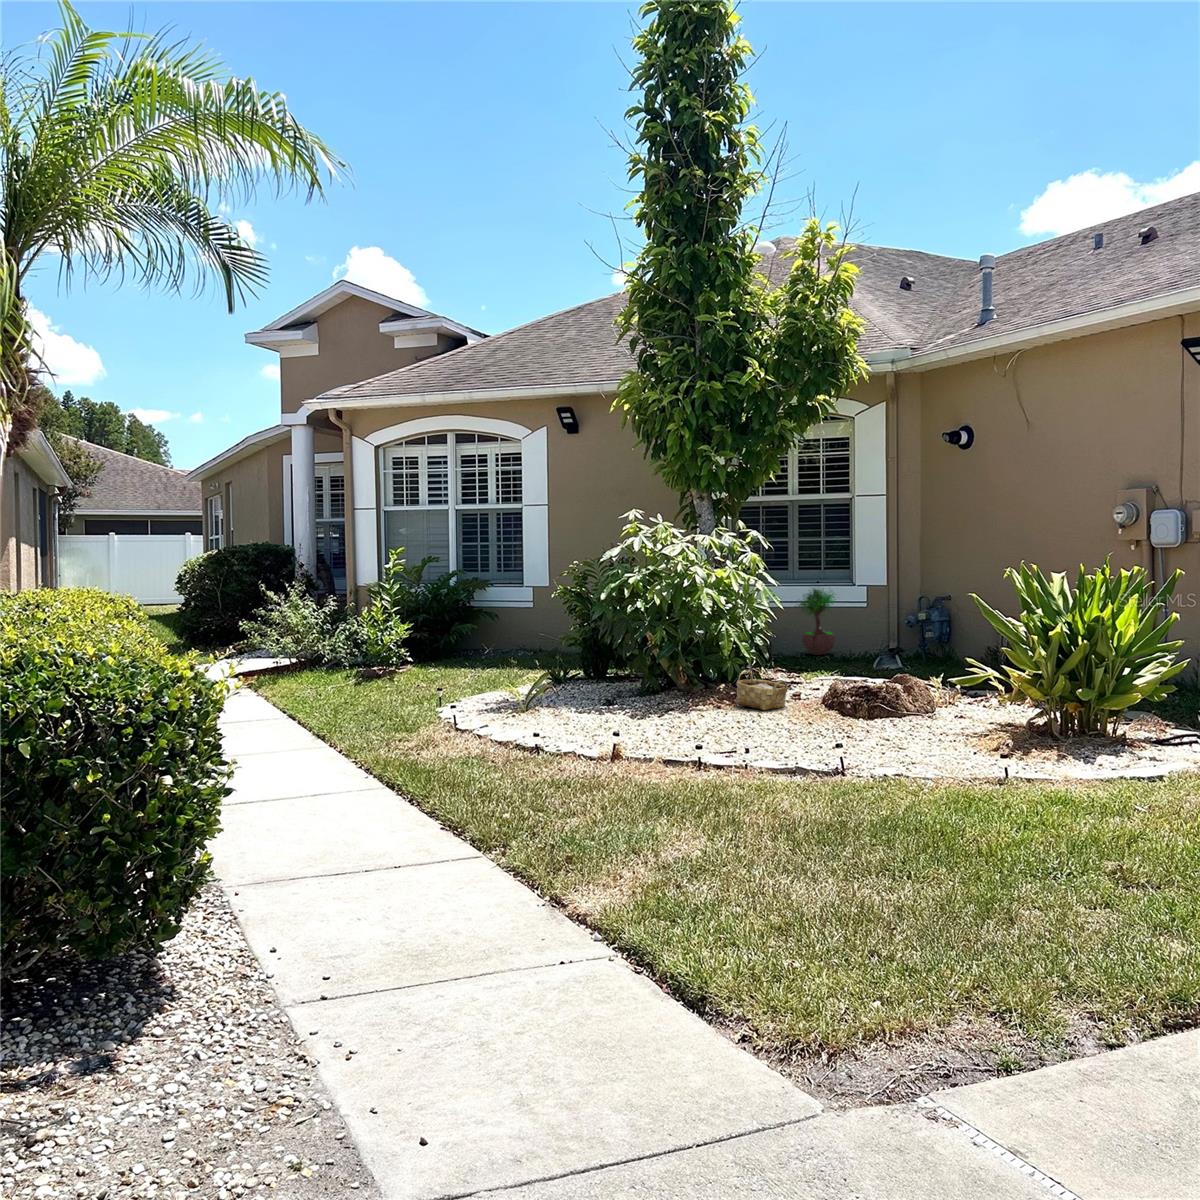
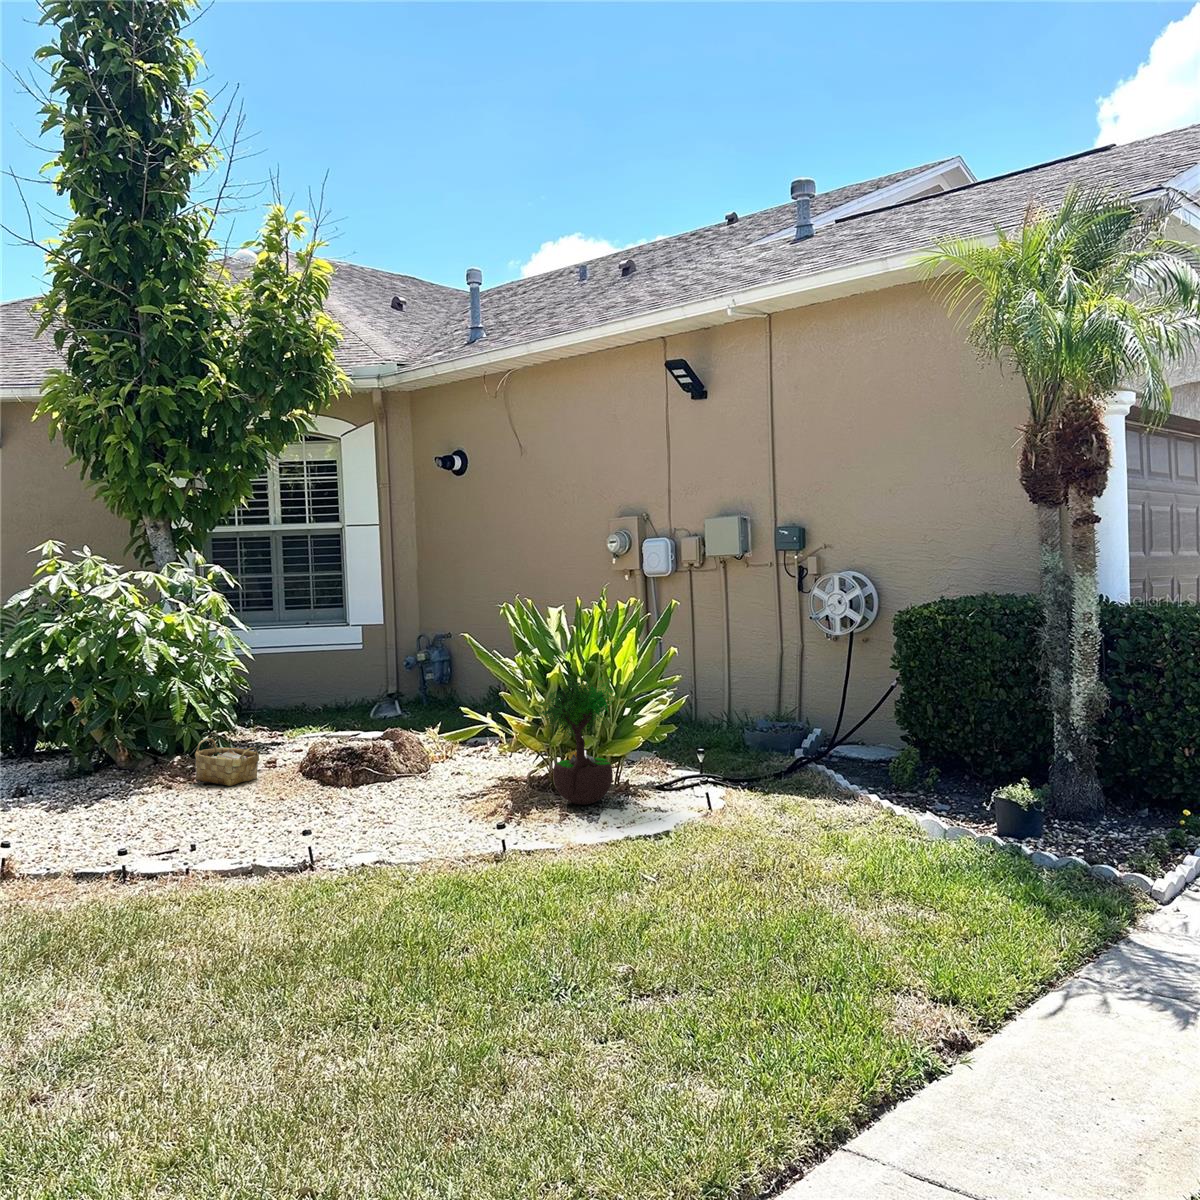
potted tree: present [799,589,835,655] -> present [537,668,618,805]

